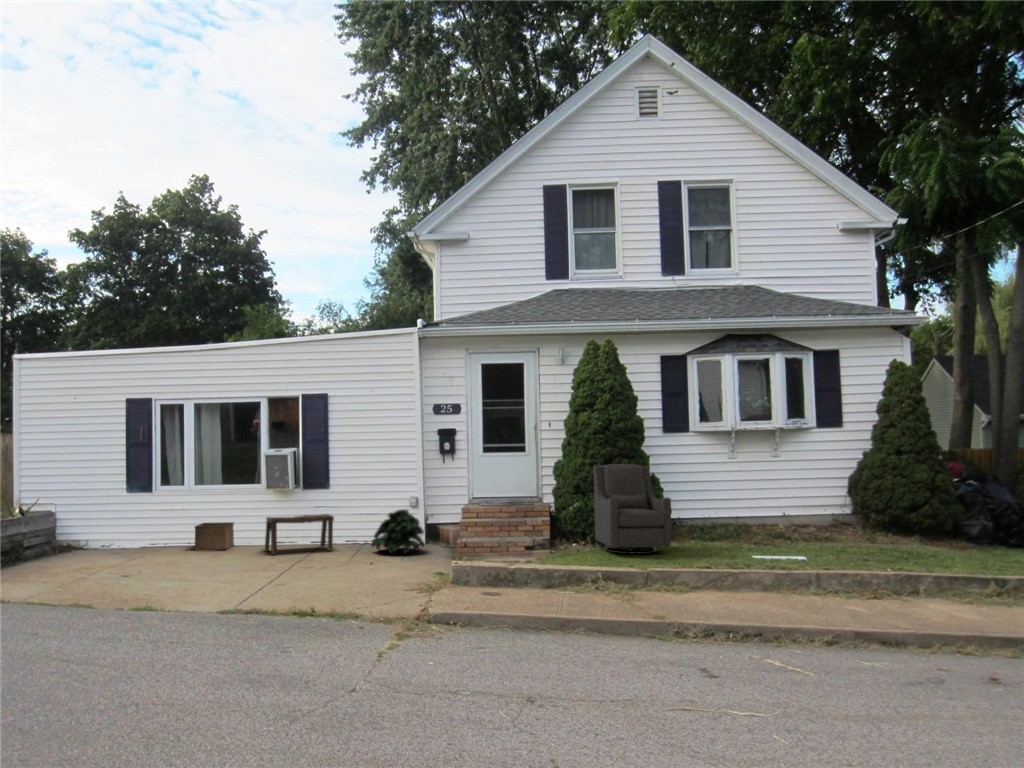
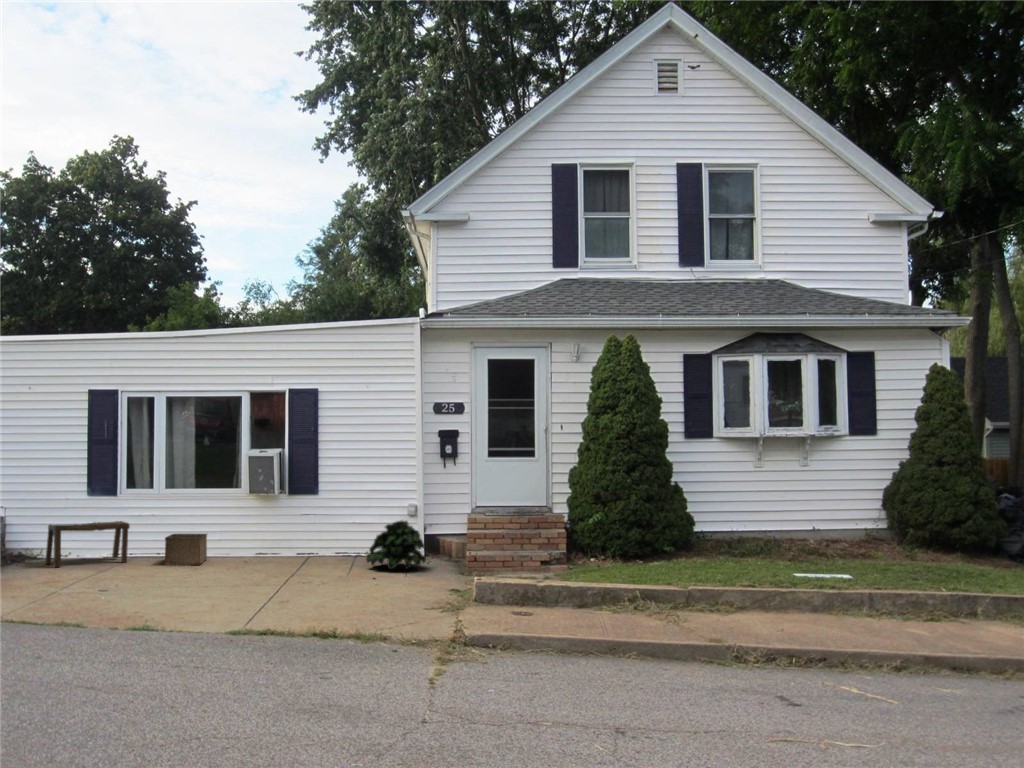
chair: present [594,464,671,554] -> none [619,473,707,571]
bench: present [265,514,334,555] -> present [45,521,130,567]

